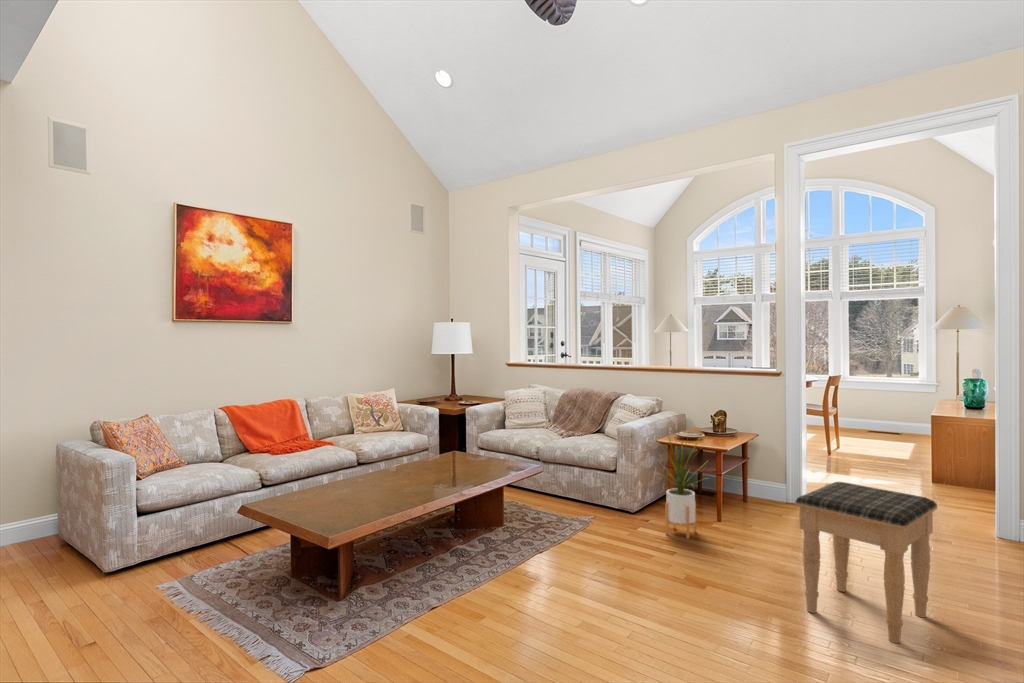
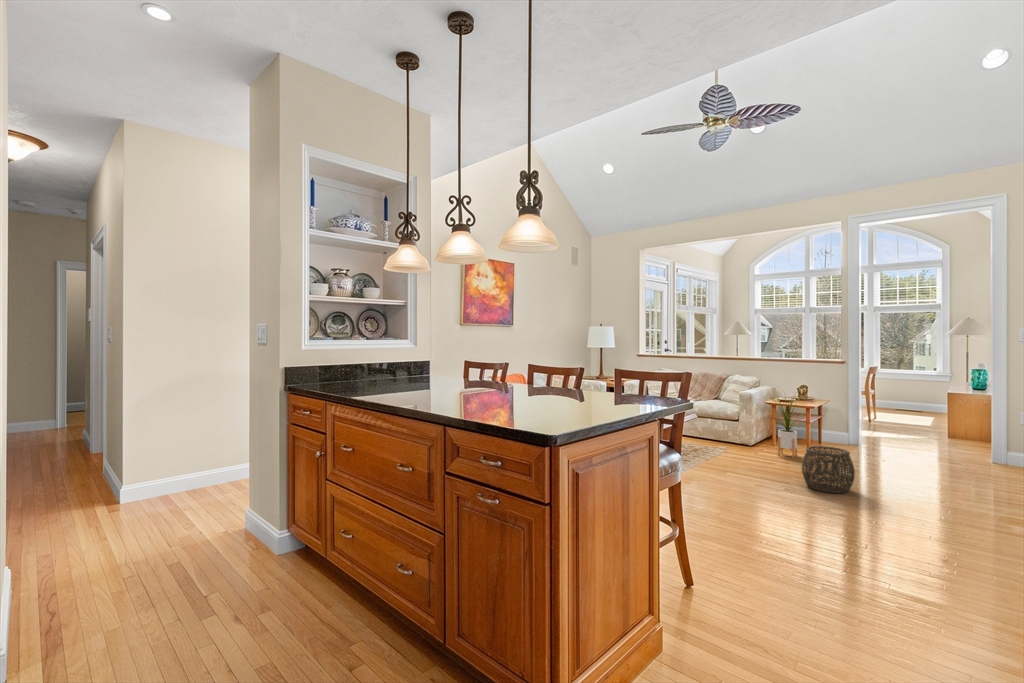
footstool: present [795,482,937,643] -> none [873,418,954,495]
woven basket: none [665,543,757,647] -> present [802,446,855,493]

